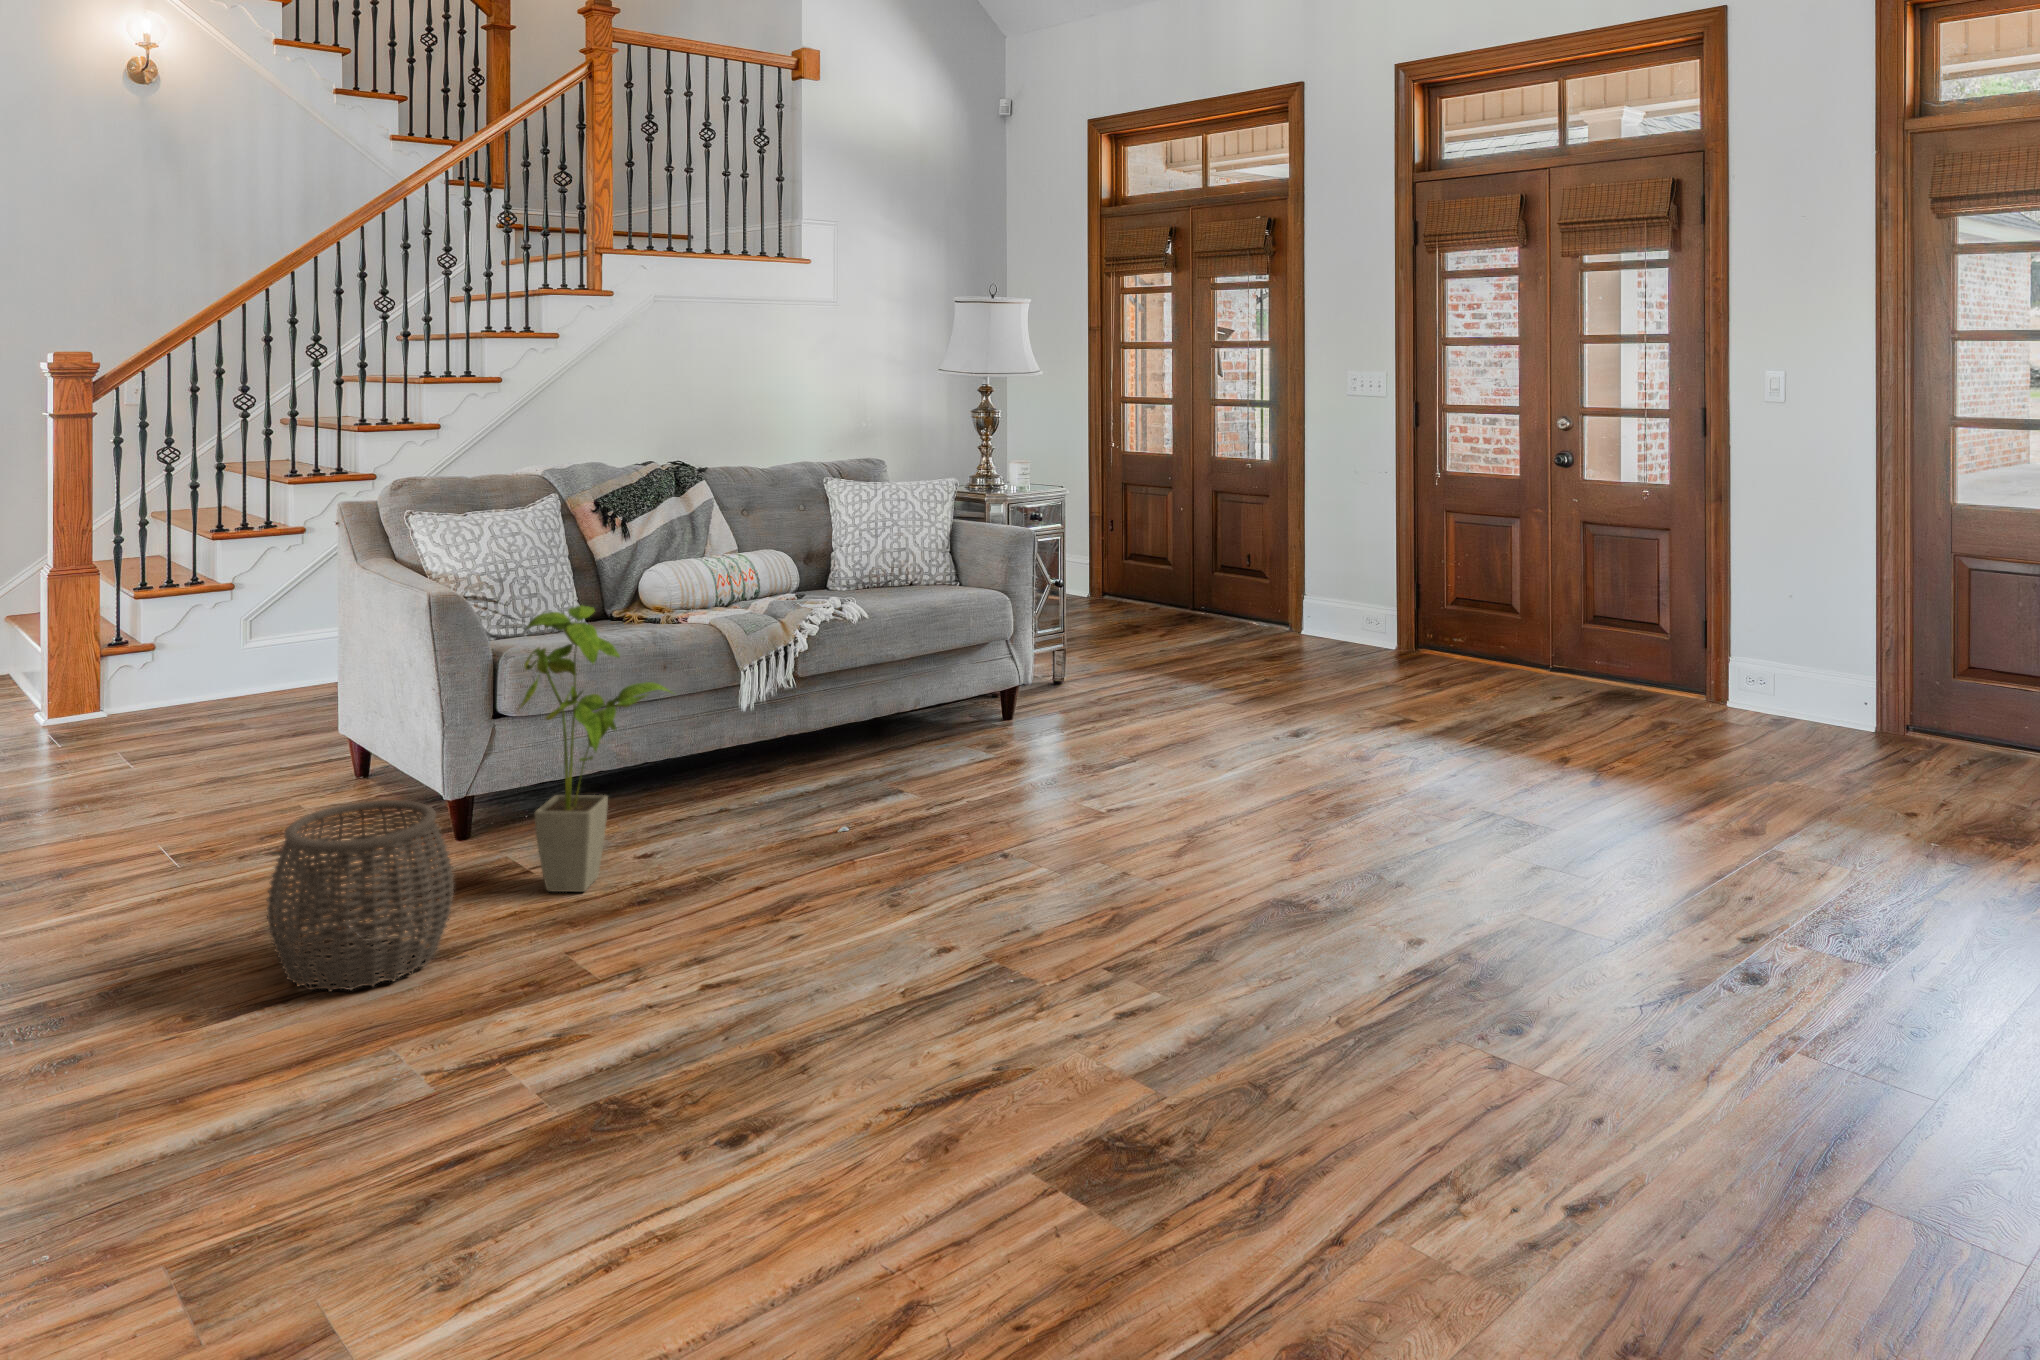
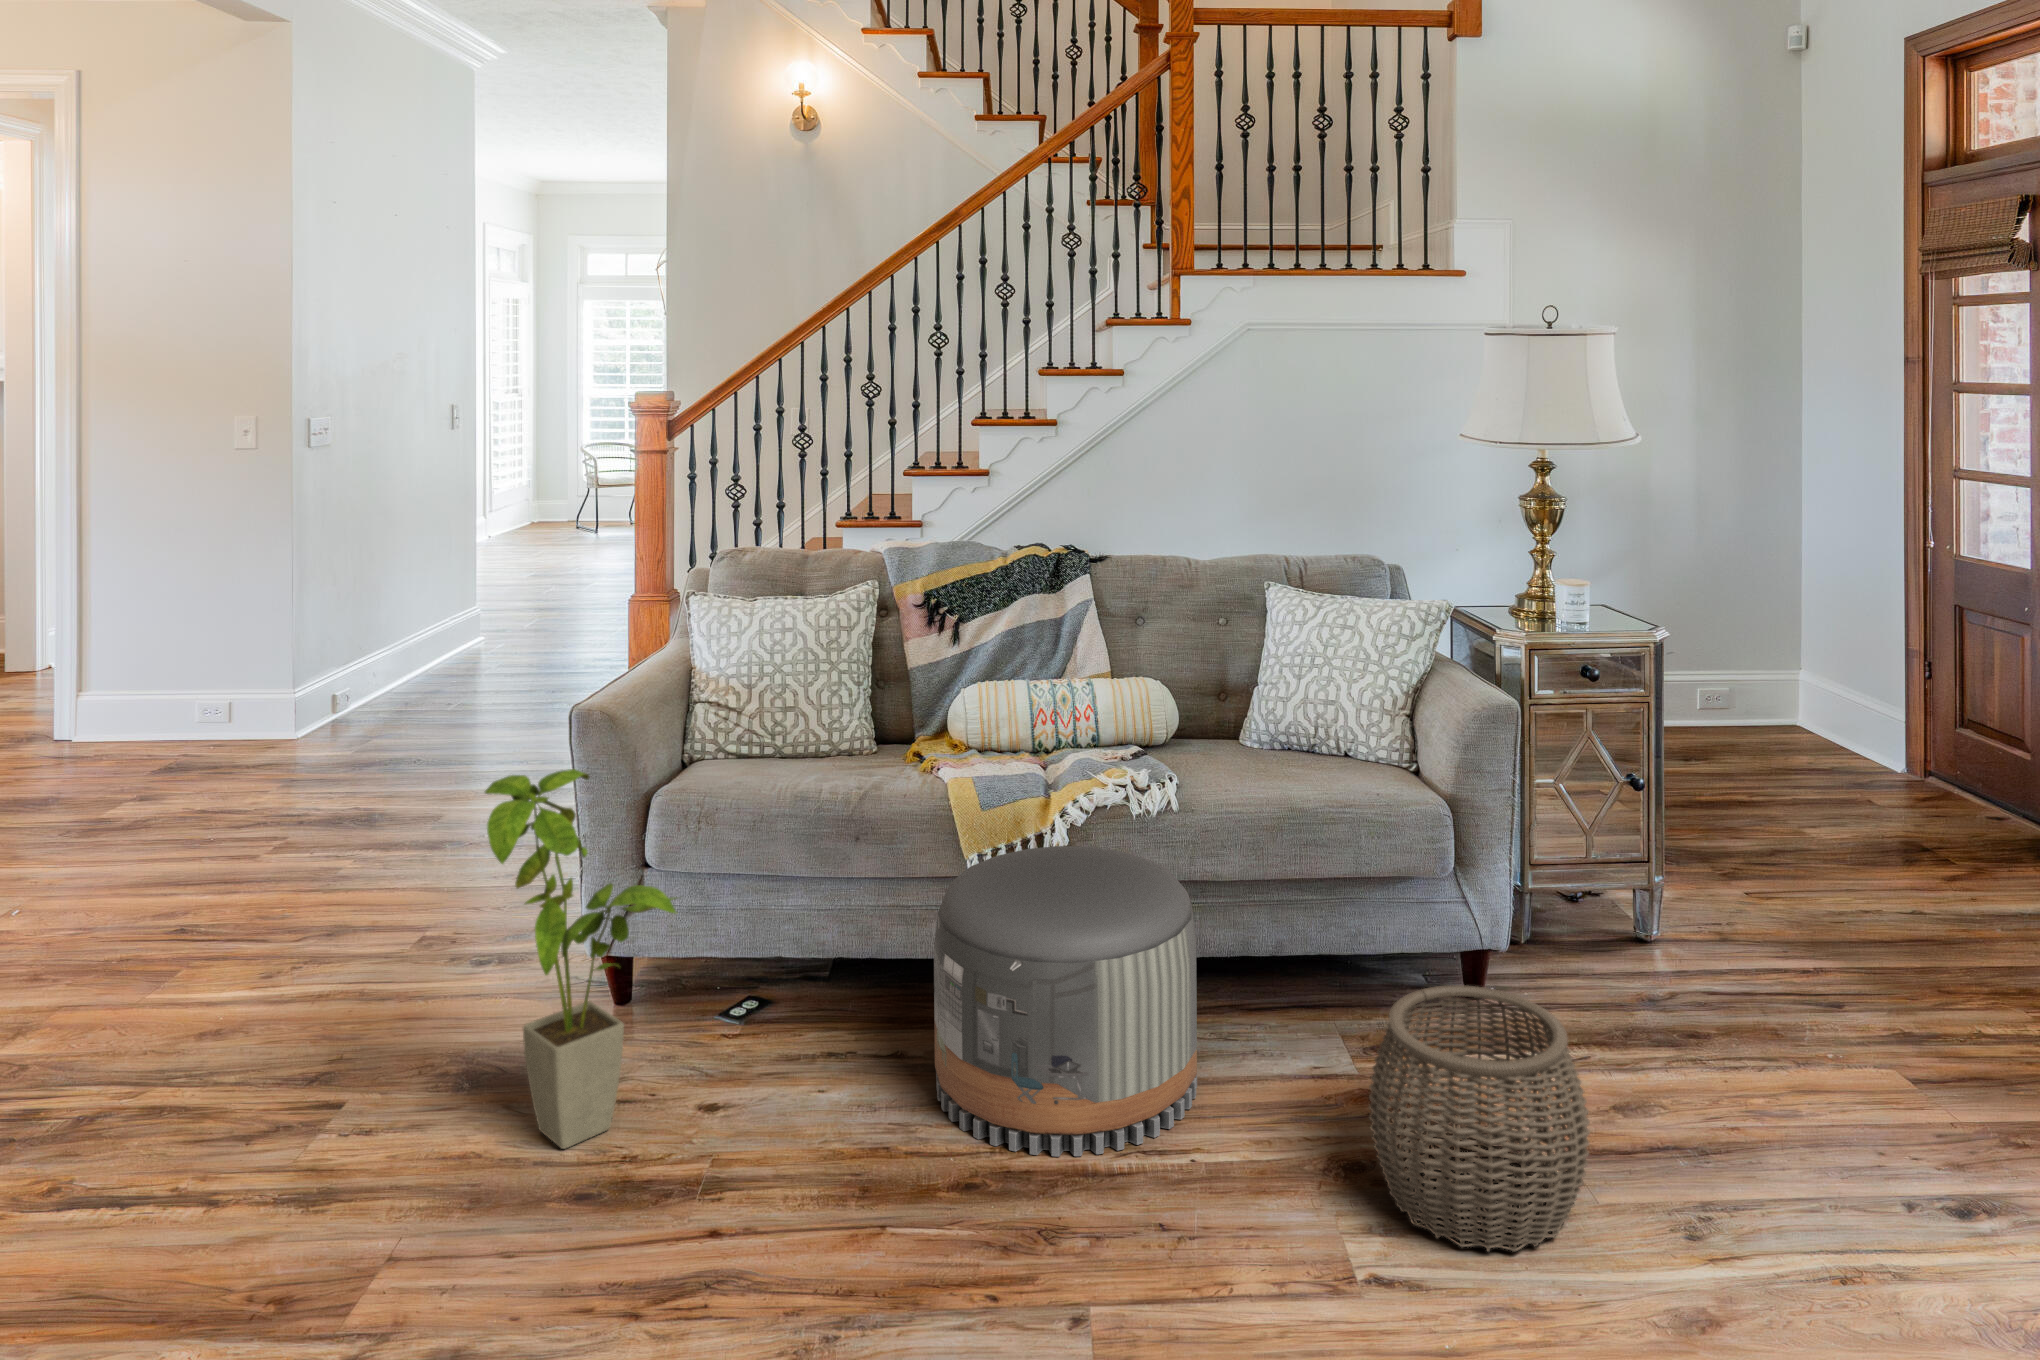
pouf: none [758,644,938,823] -> present [934,846,1197,1157]
woven basket: present [267,800,454,991] -> present [1369,985,1590,1252]

